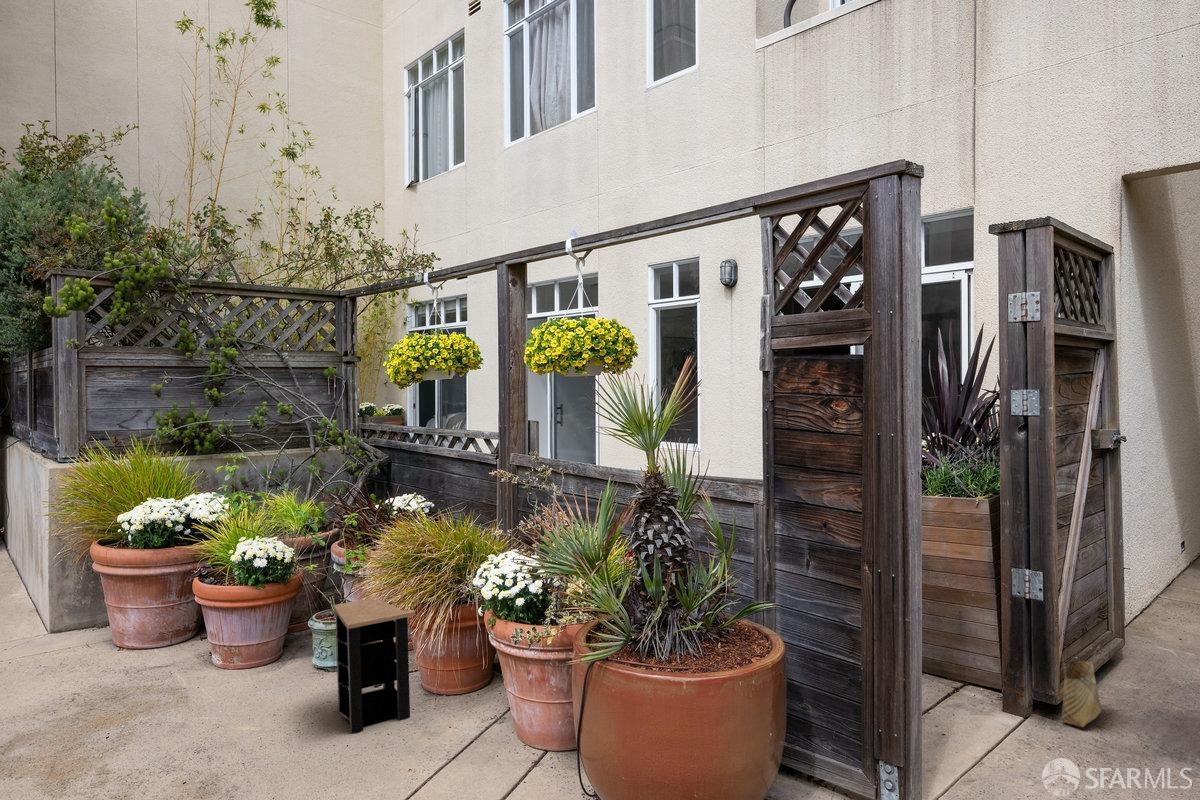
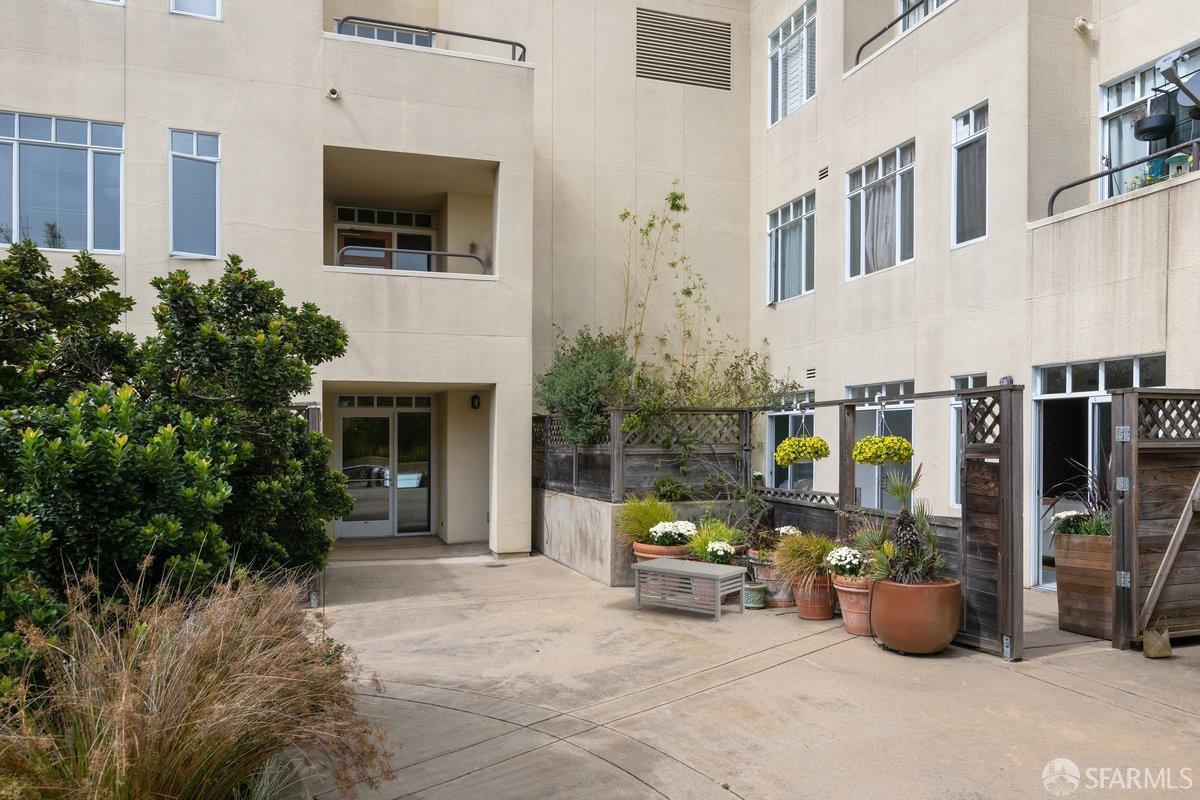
storage bench: none [44,577,317,736] -> present [631,558,747,622]
side table: present [333,599,415,734] -> none [759,569,799,626]

